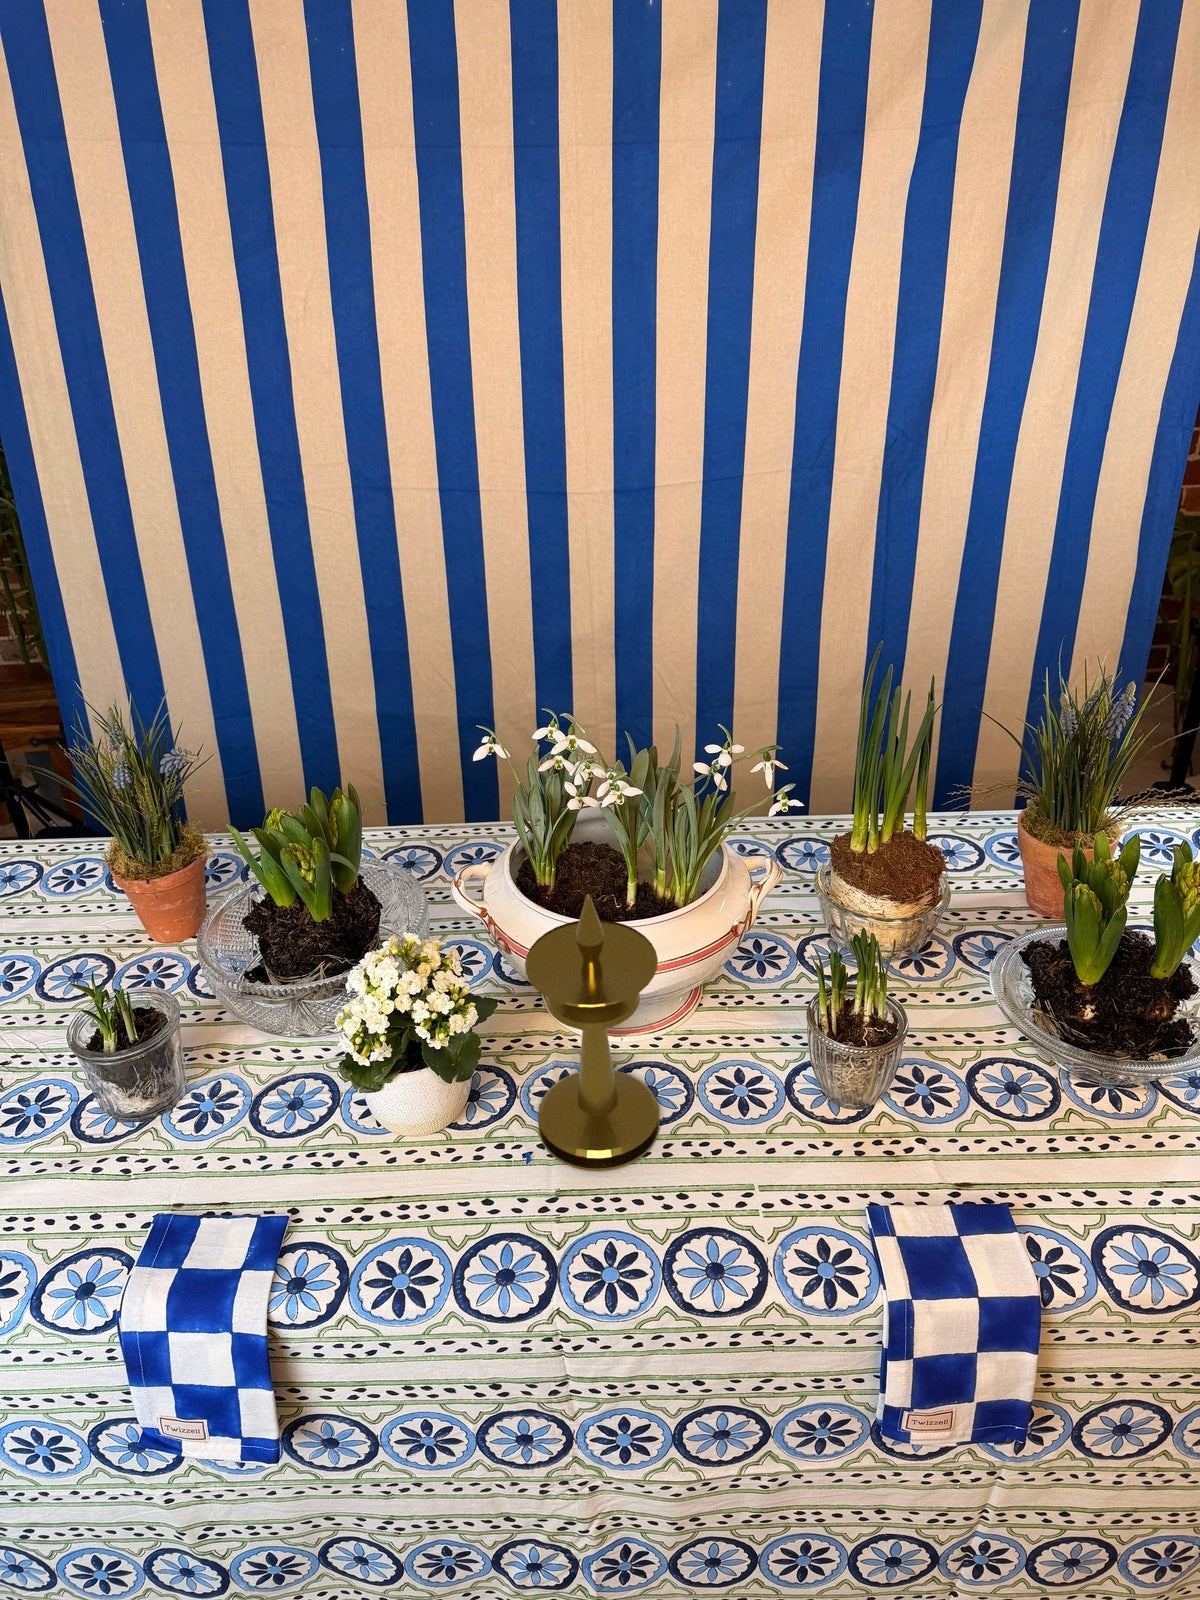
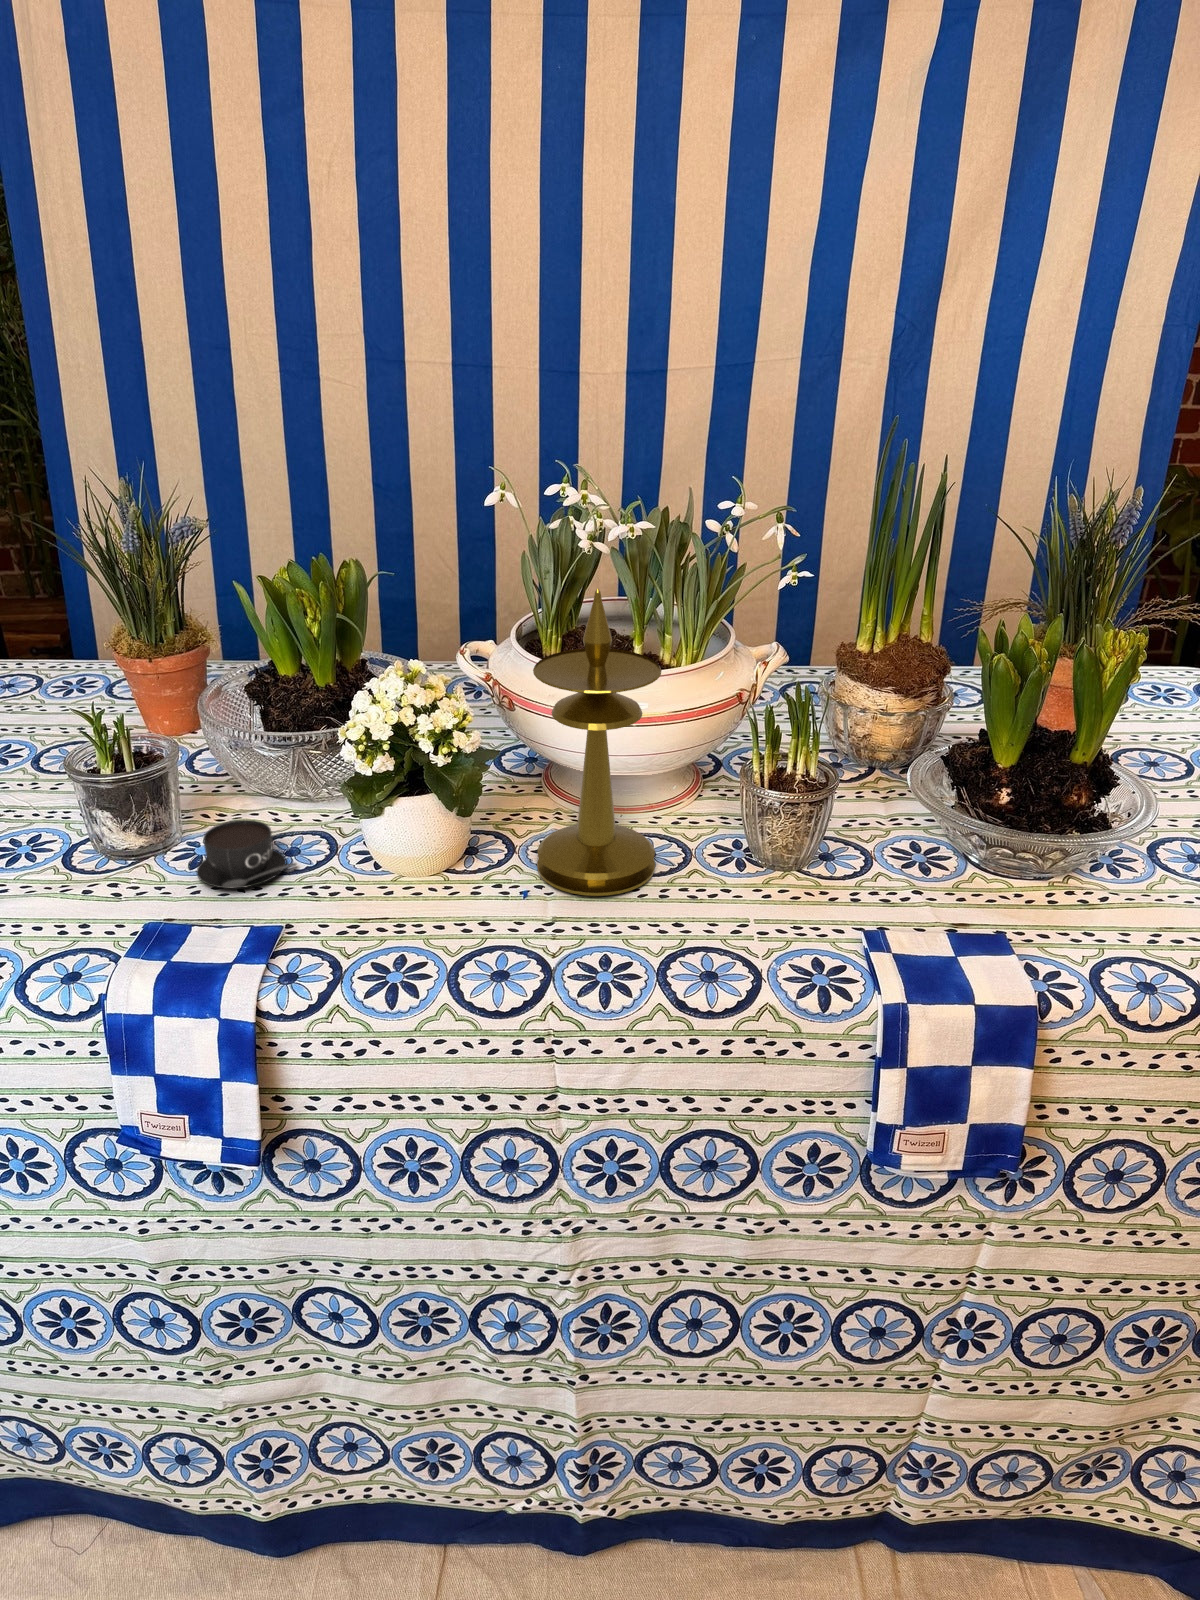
teacup: none [192,1089,293,1177] -> present [197,820,297,889]

